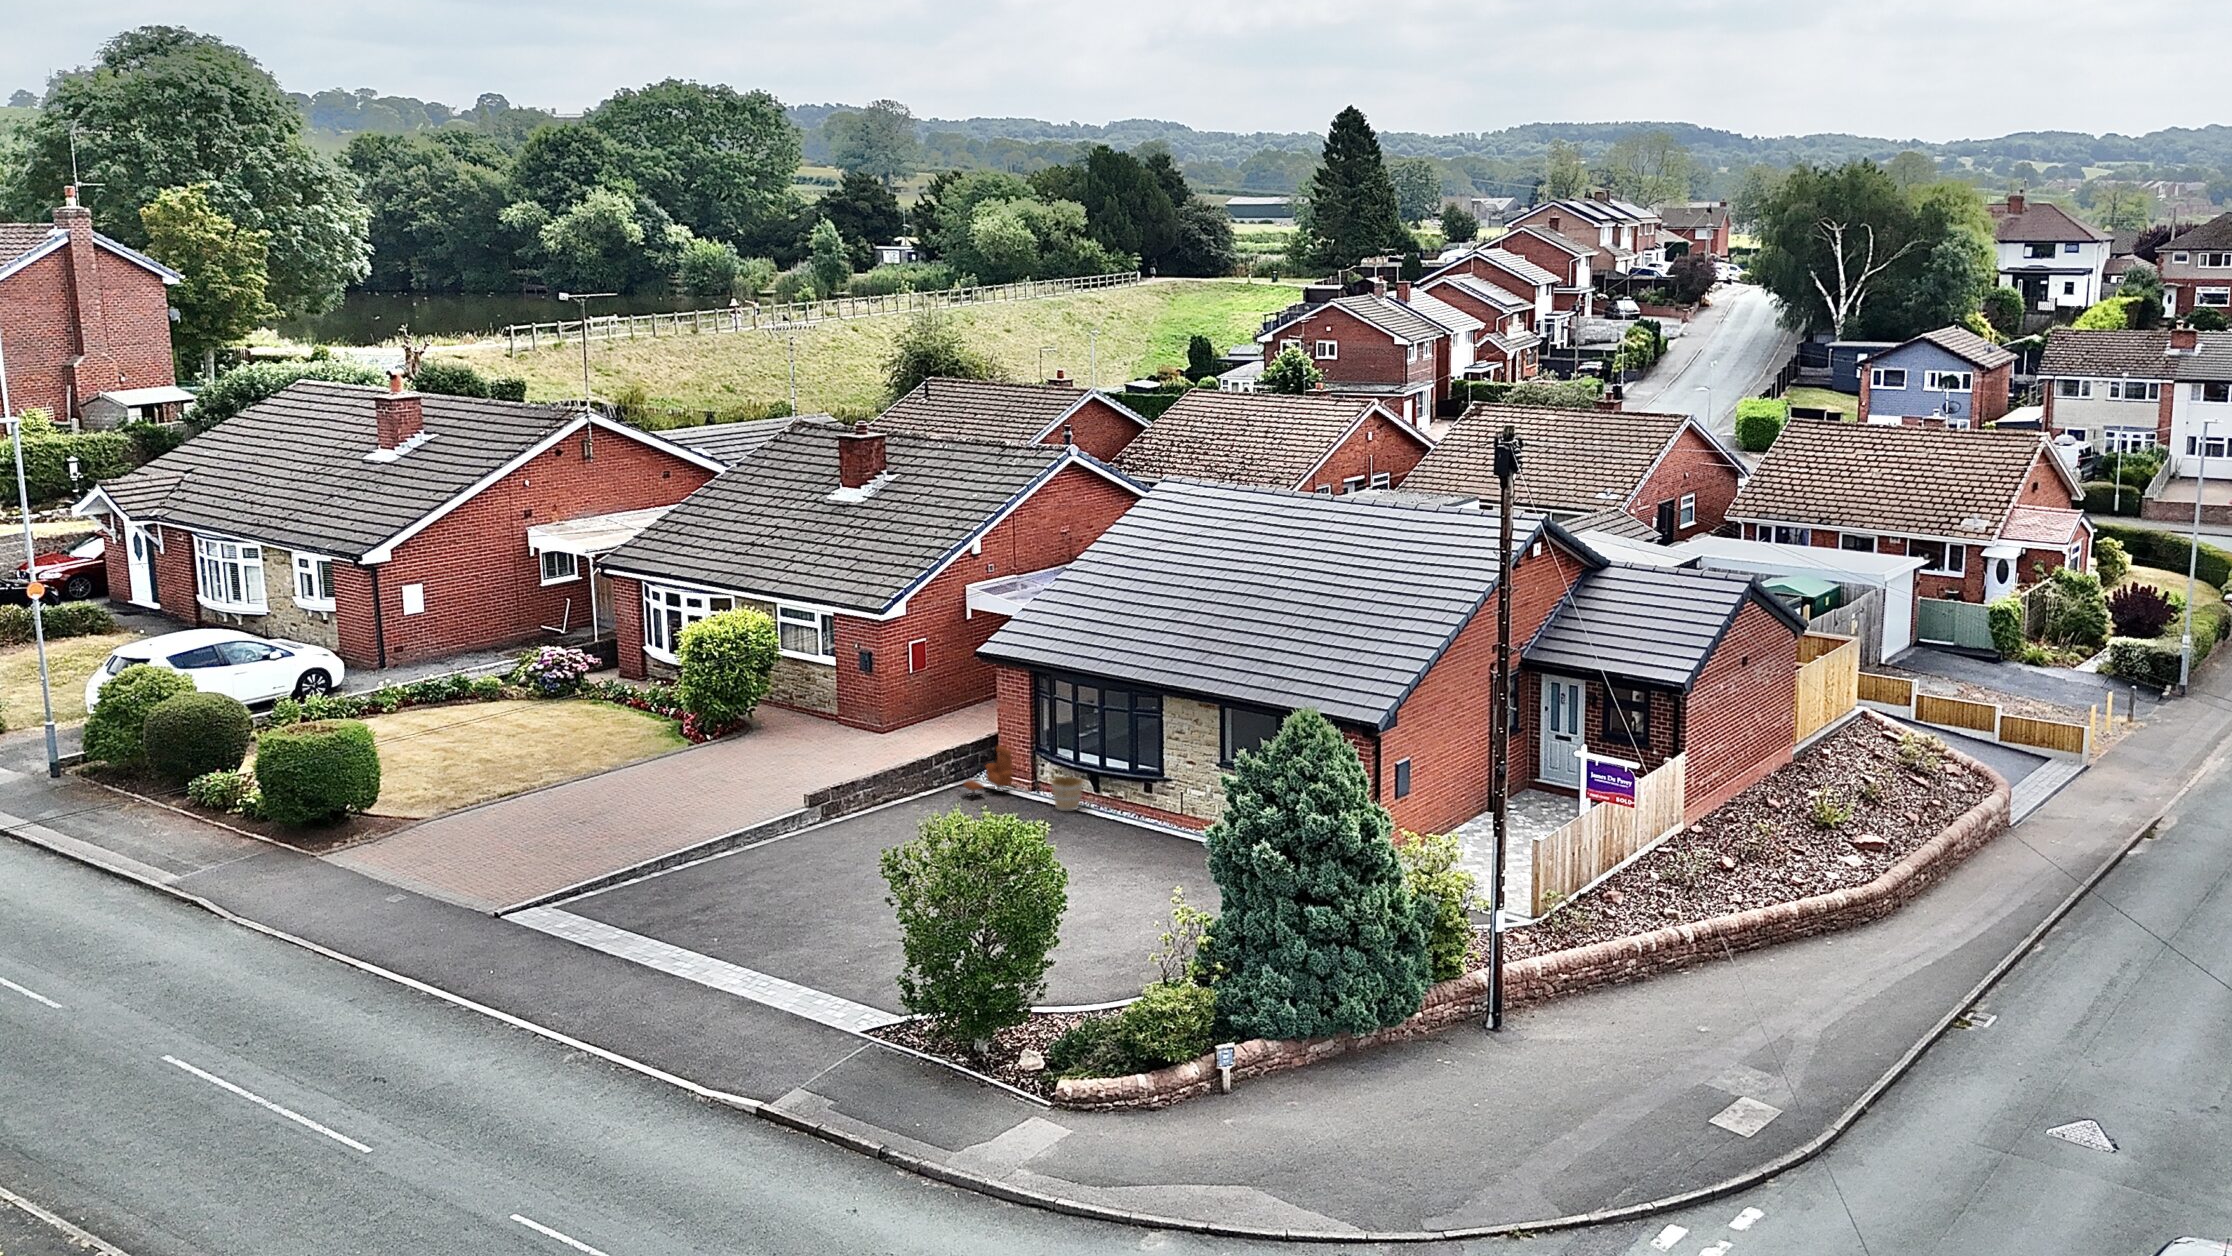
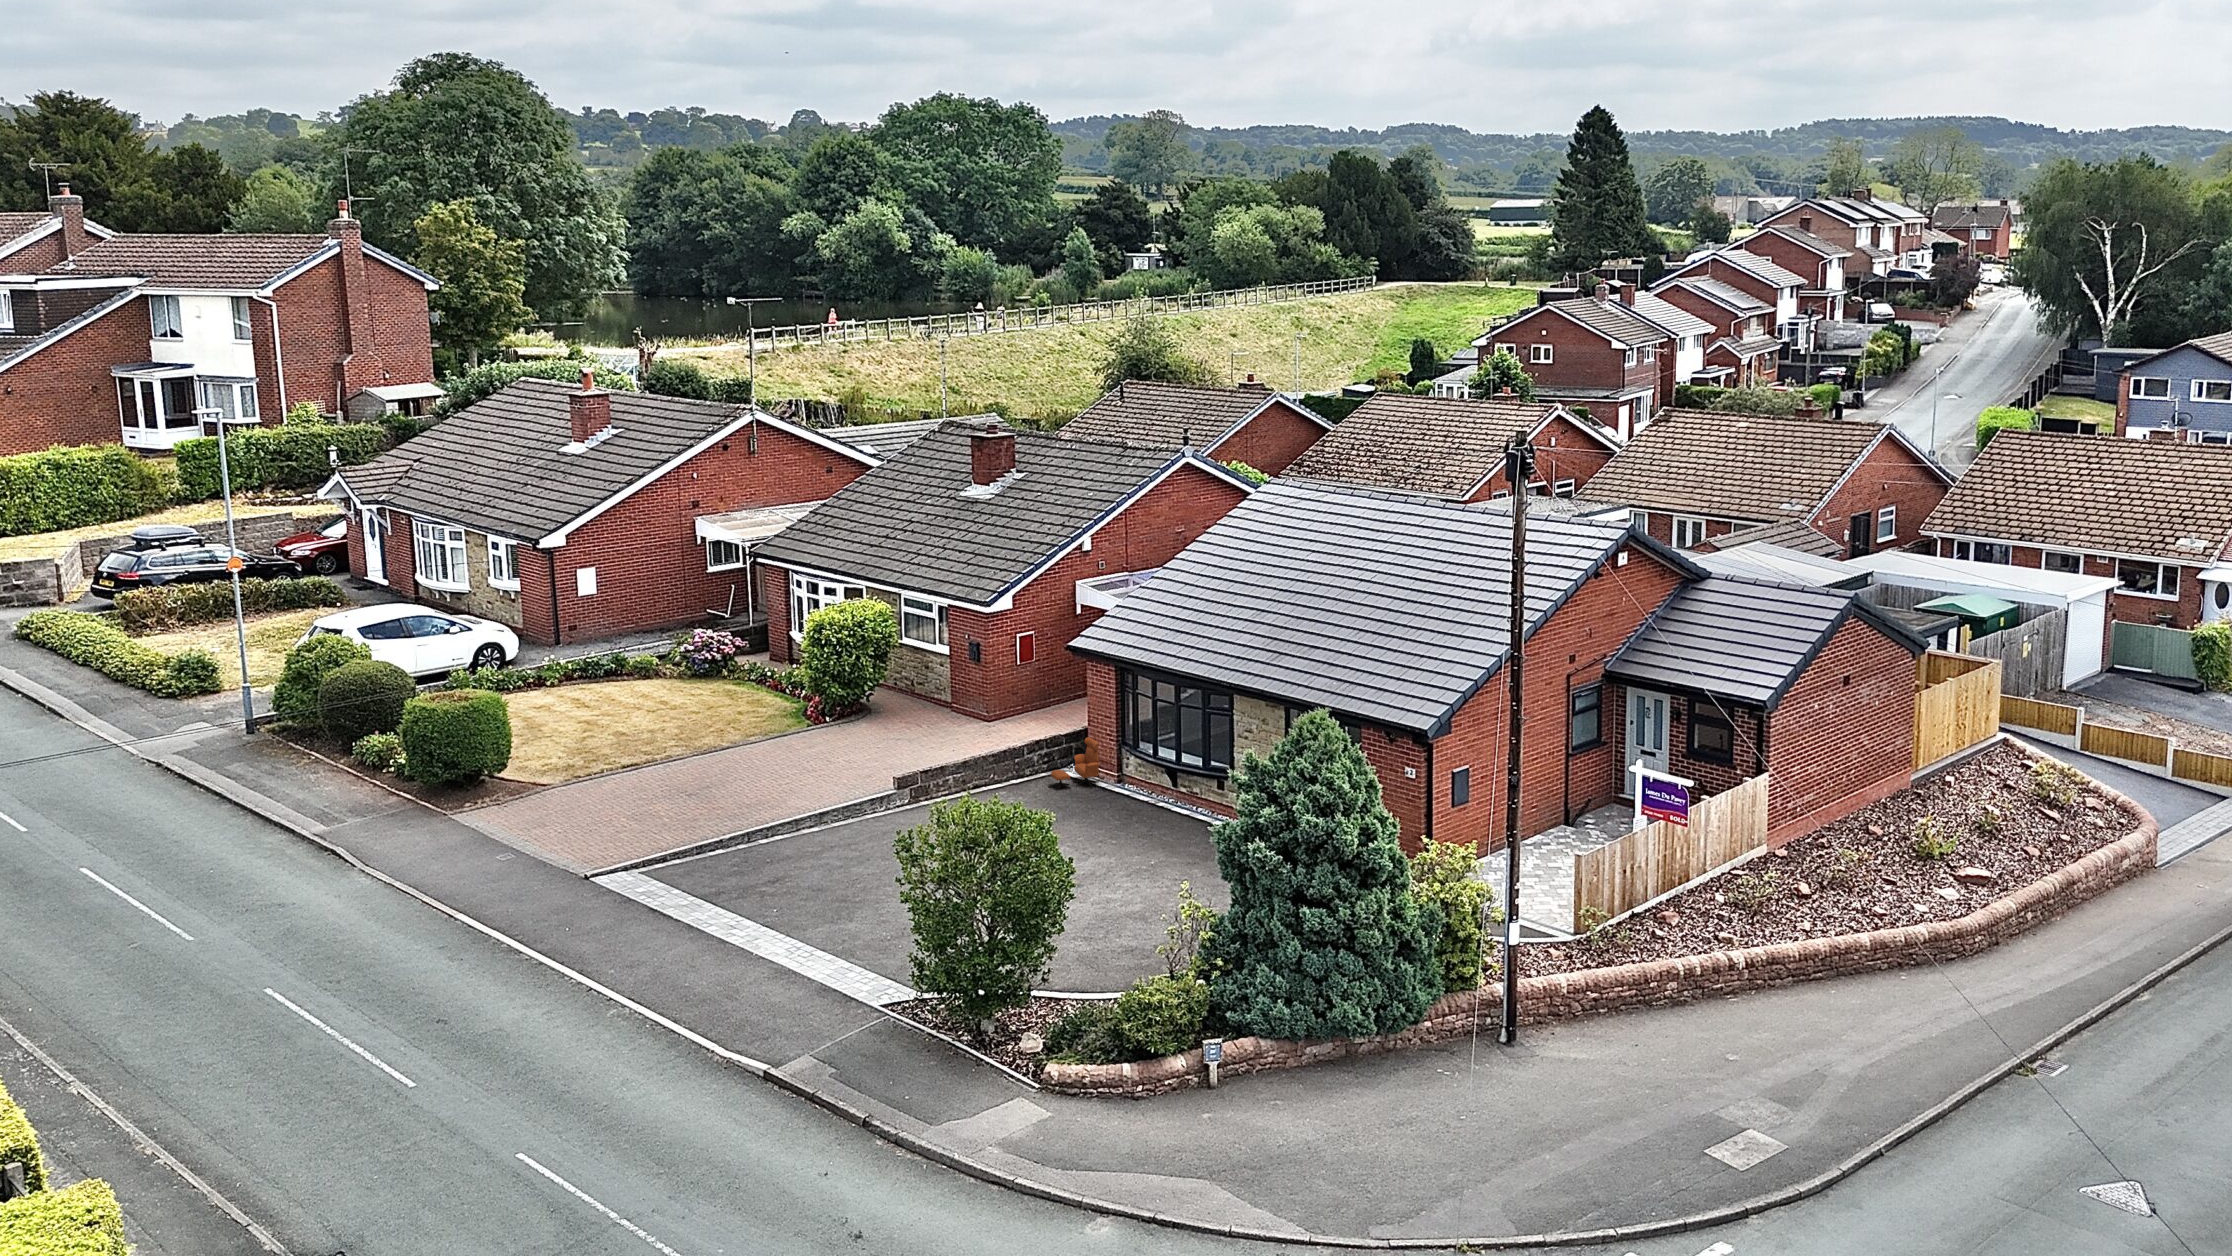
wooden bucket: present [1051,777,1083,811] -> none [1131,770,1163,804]

